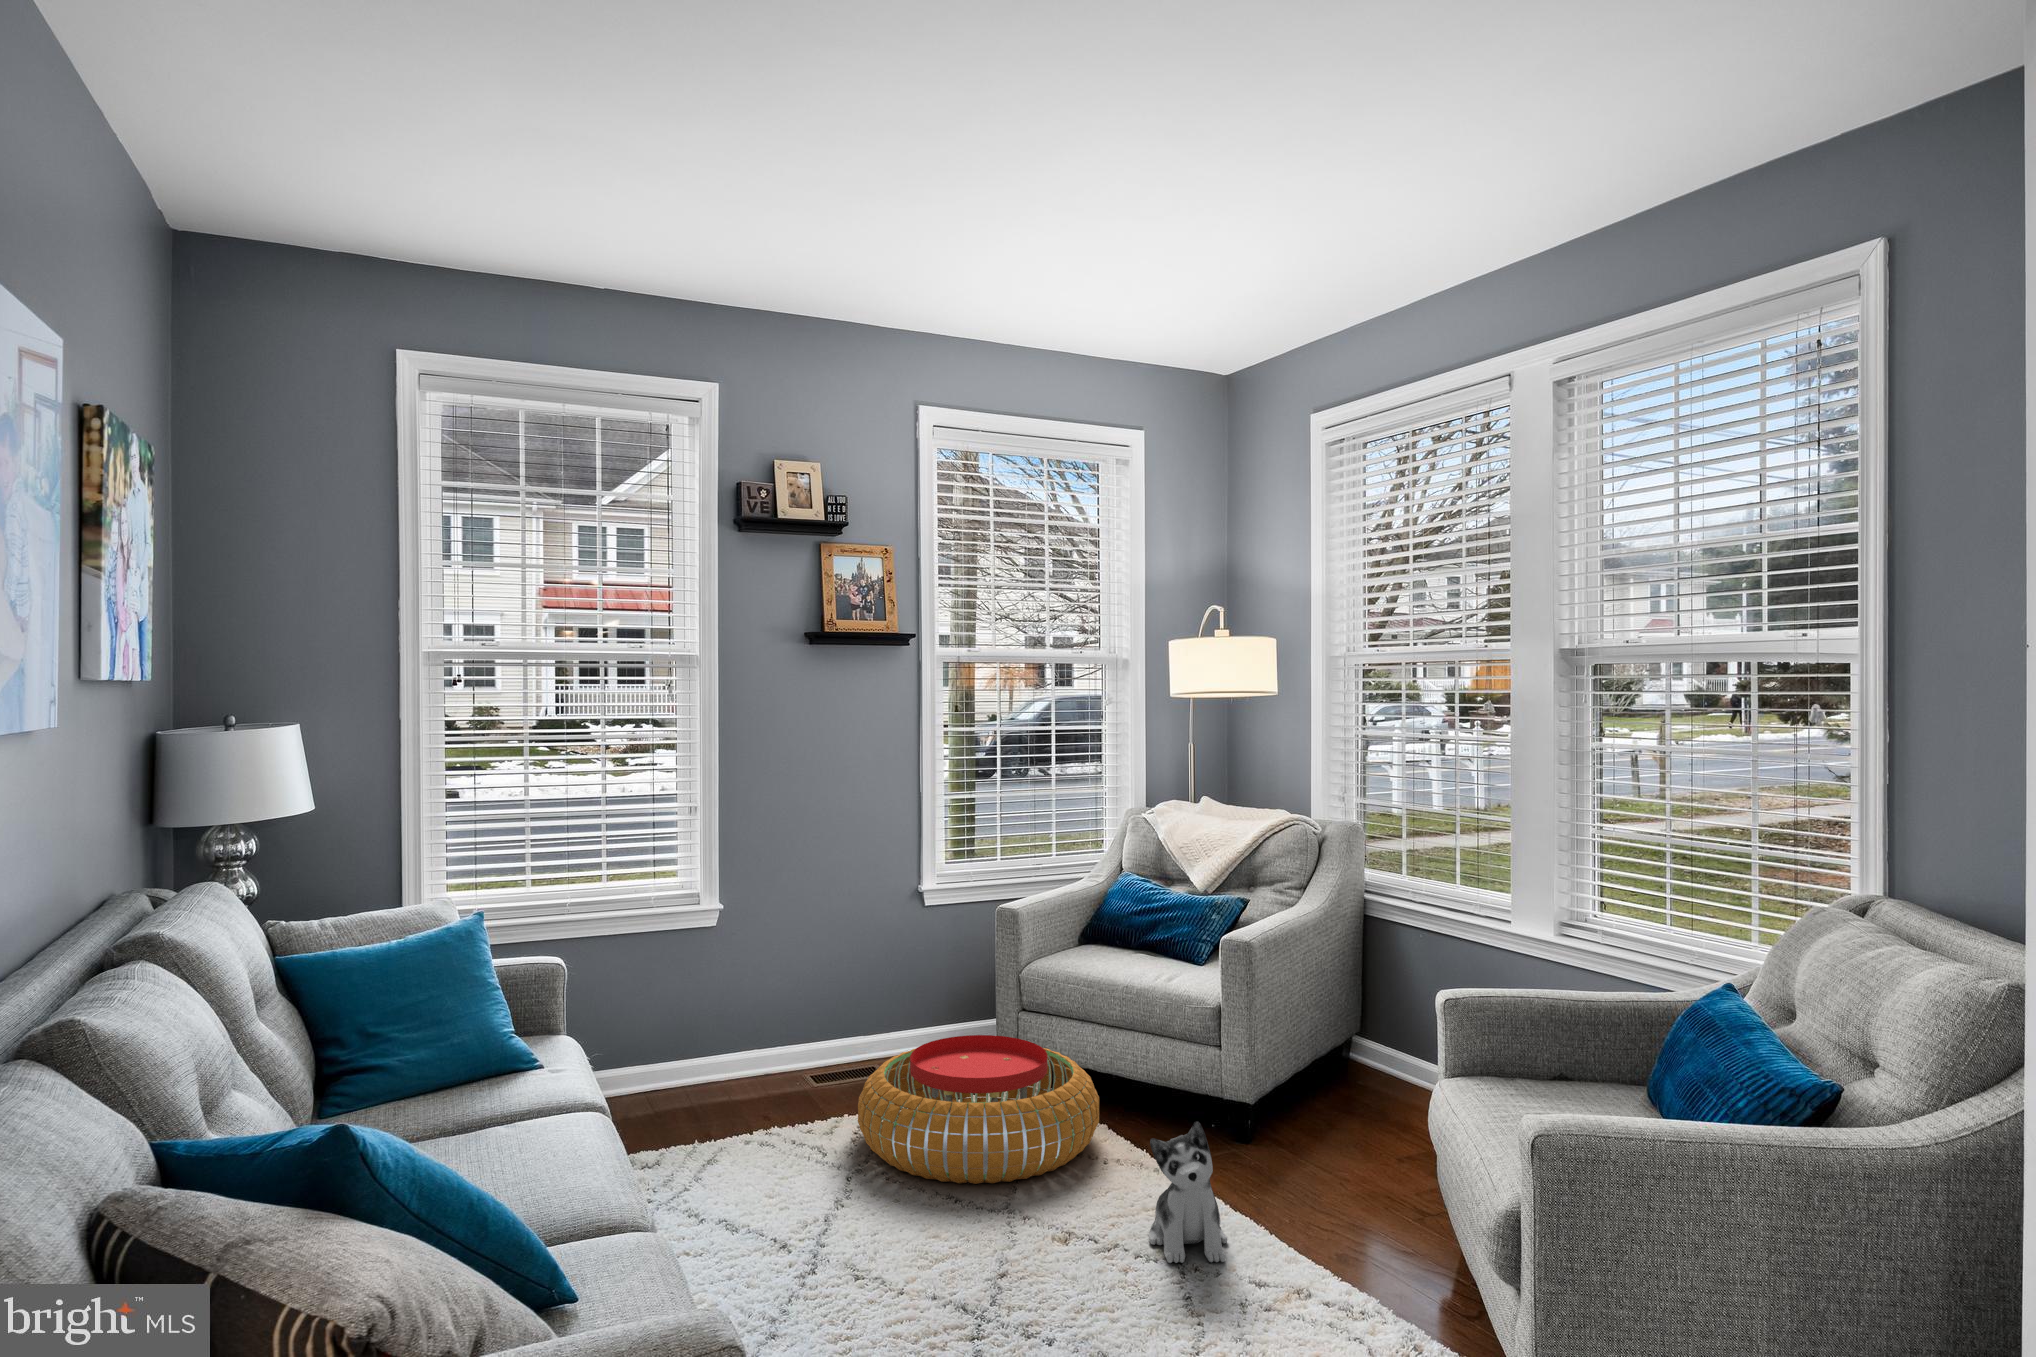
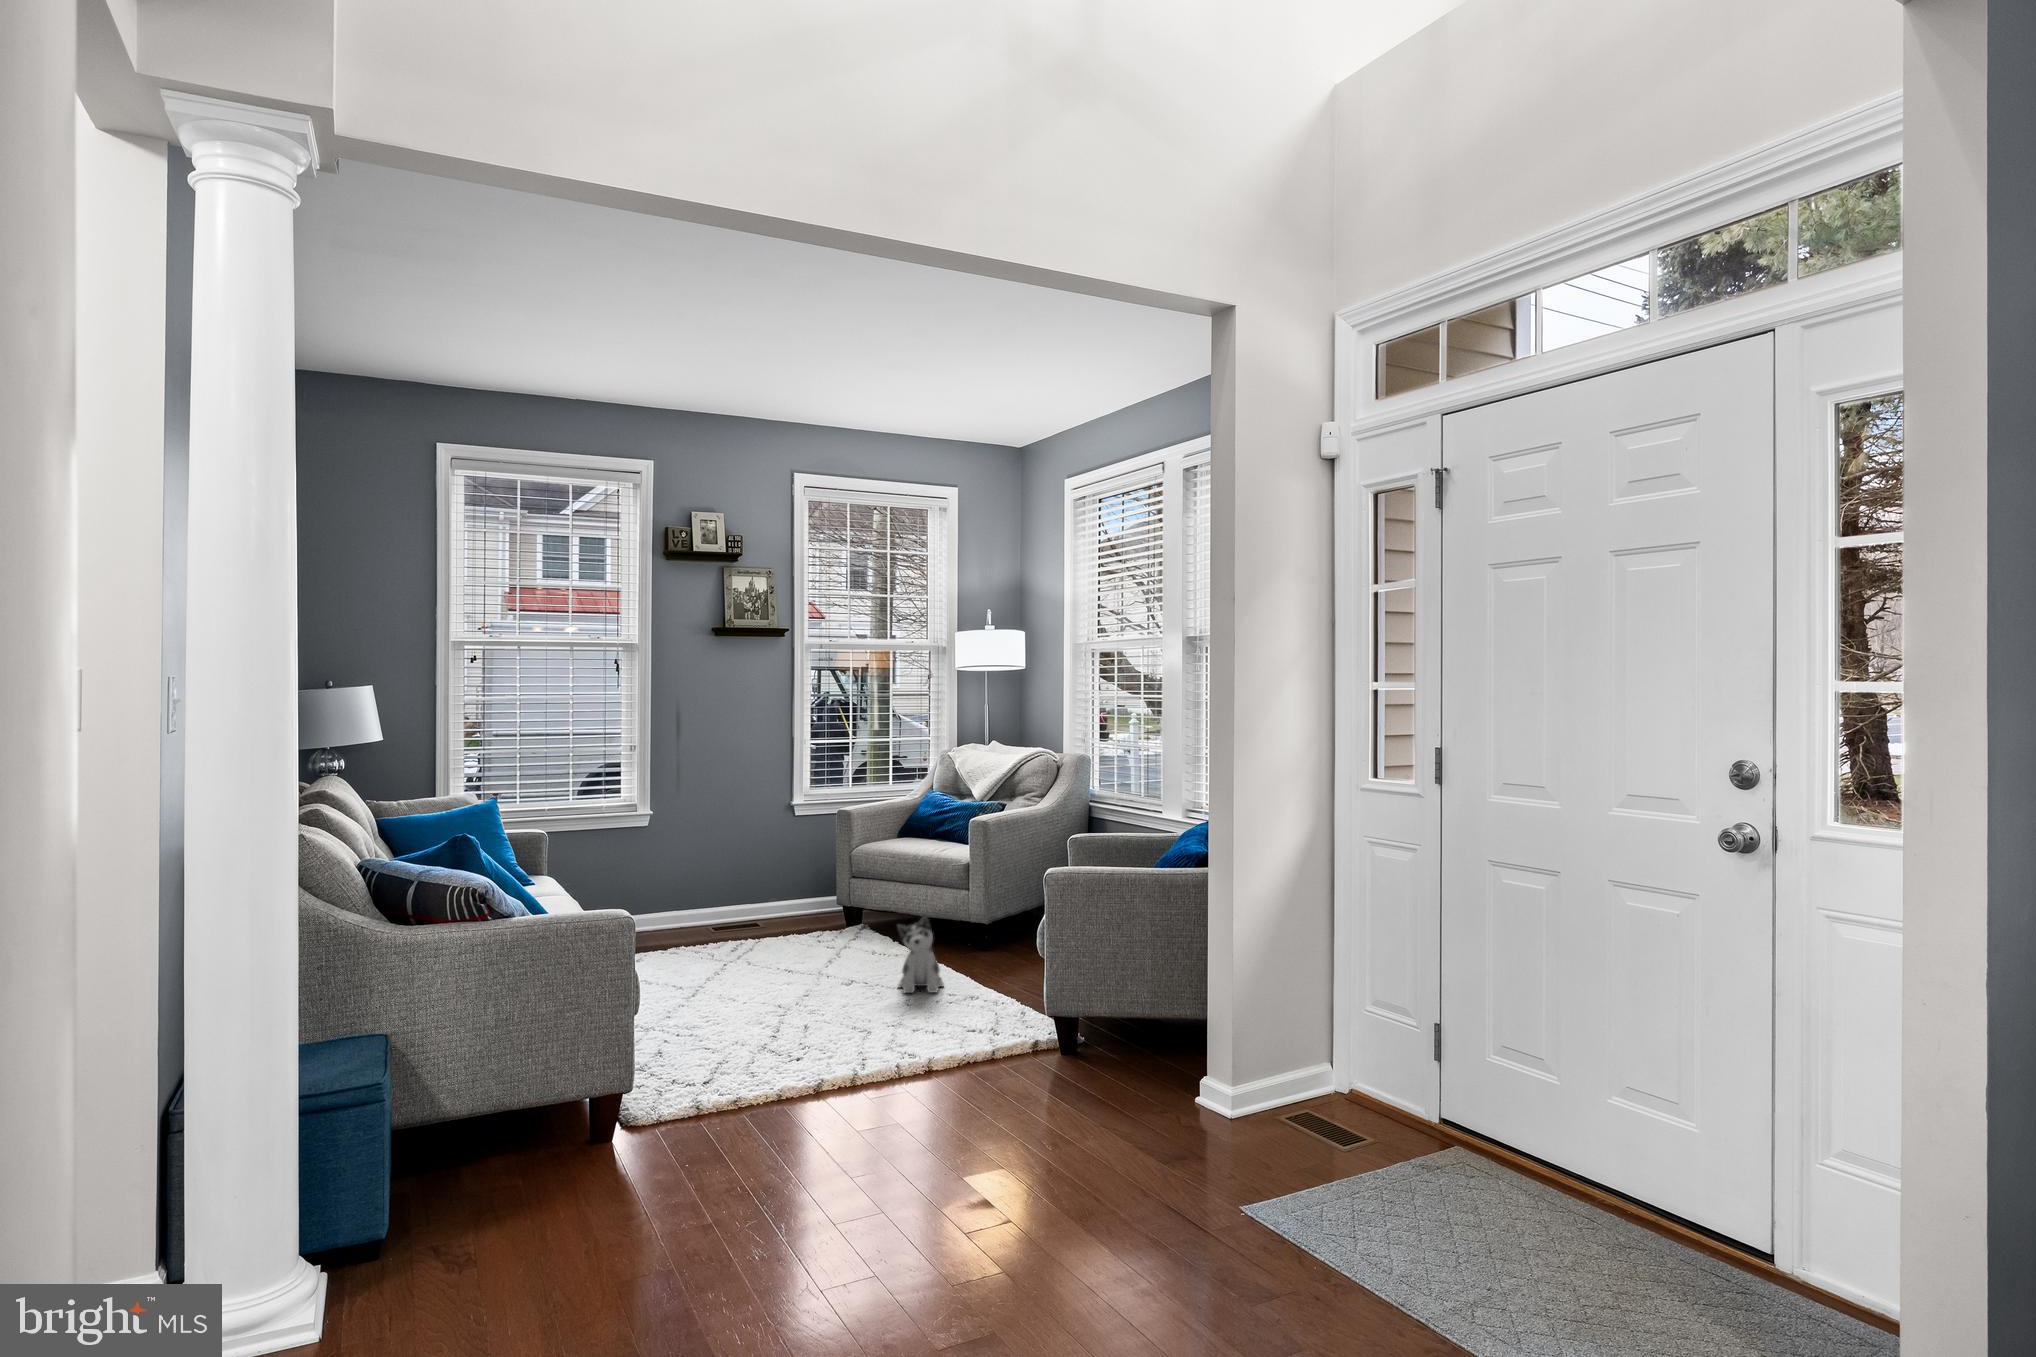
pouf: present [858,1035,1099,1184] -> none [735,889,892,967]

